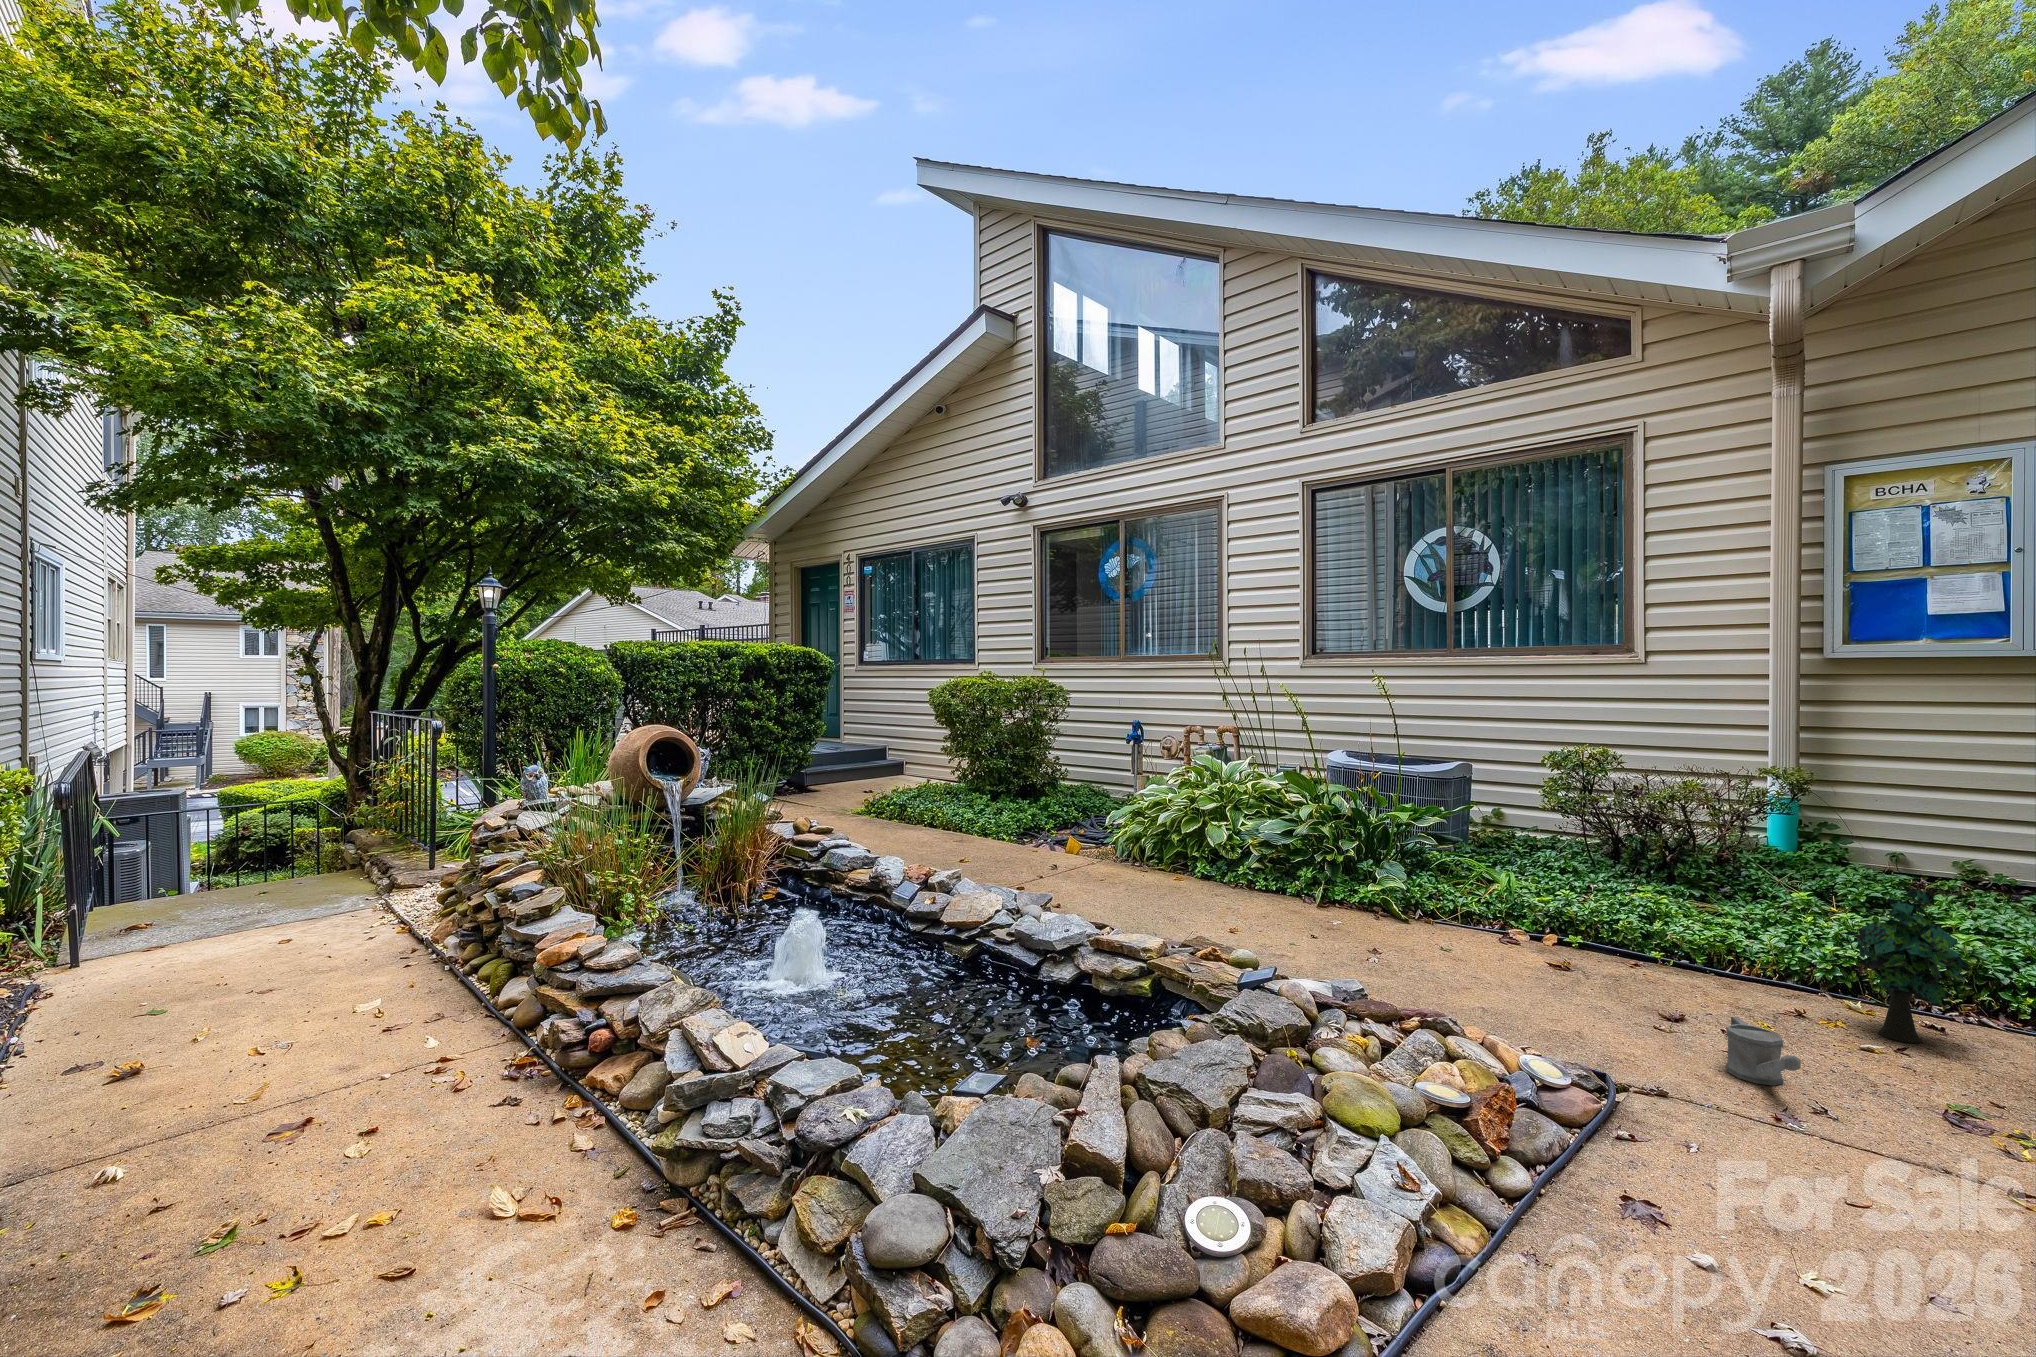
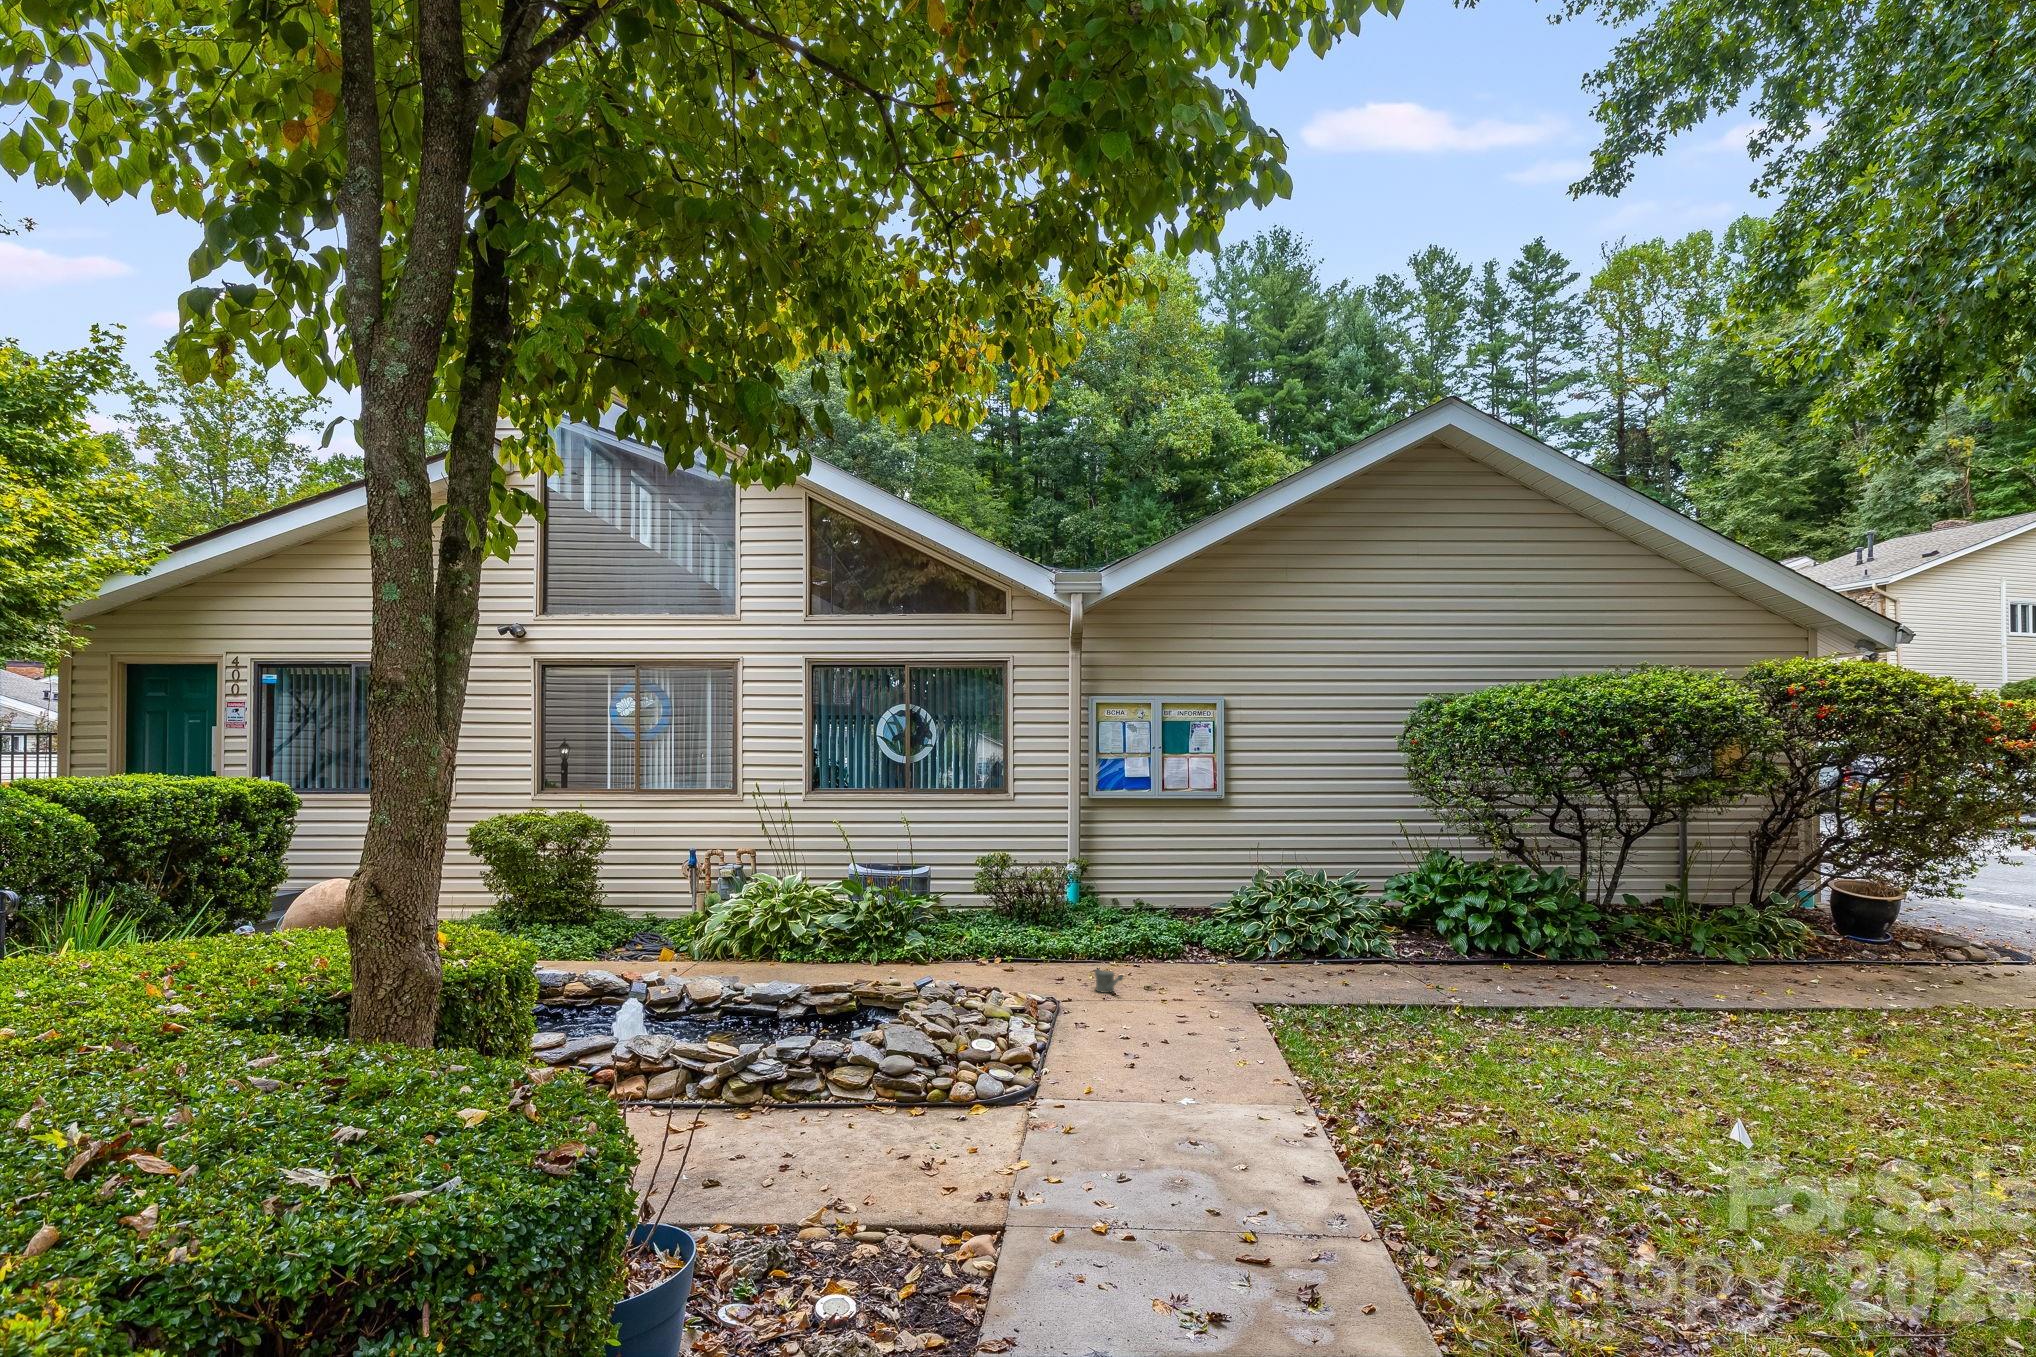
decorative plant: present [1841,890,1970,1043] -> none [1120,906,1159,972]

